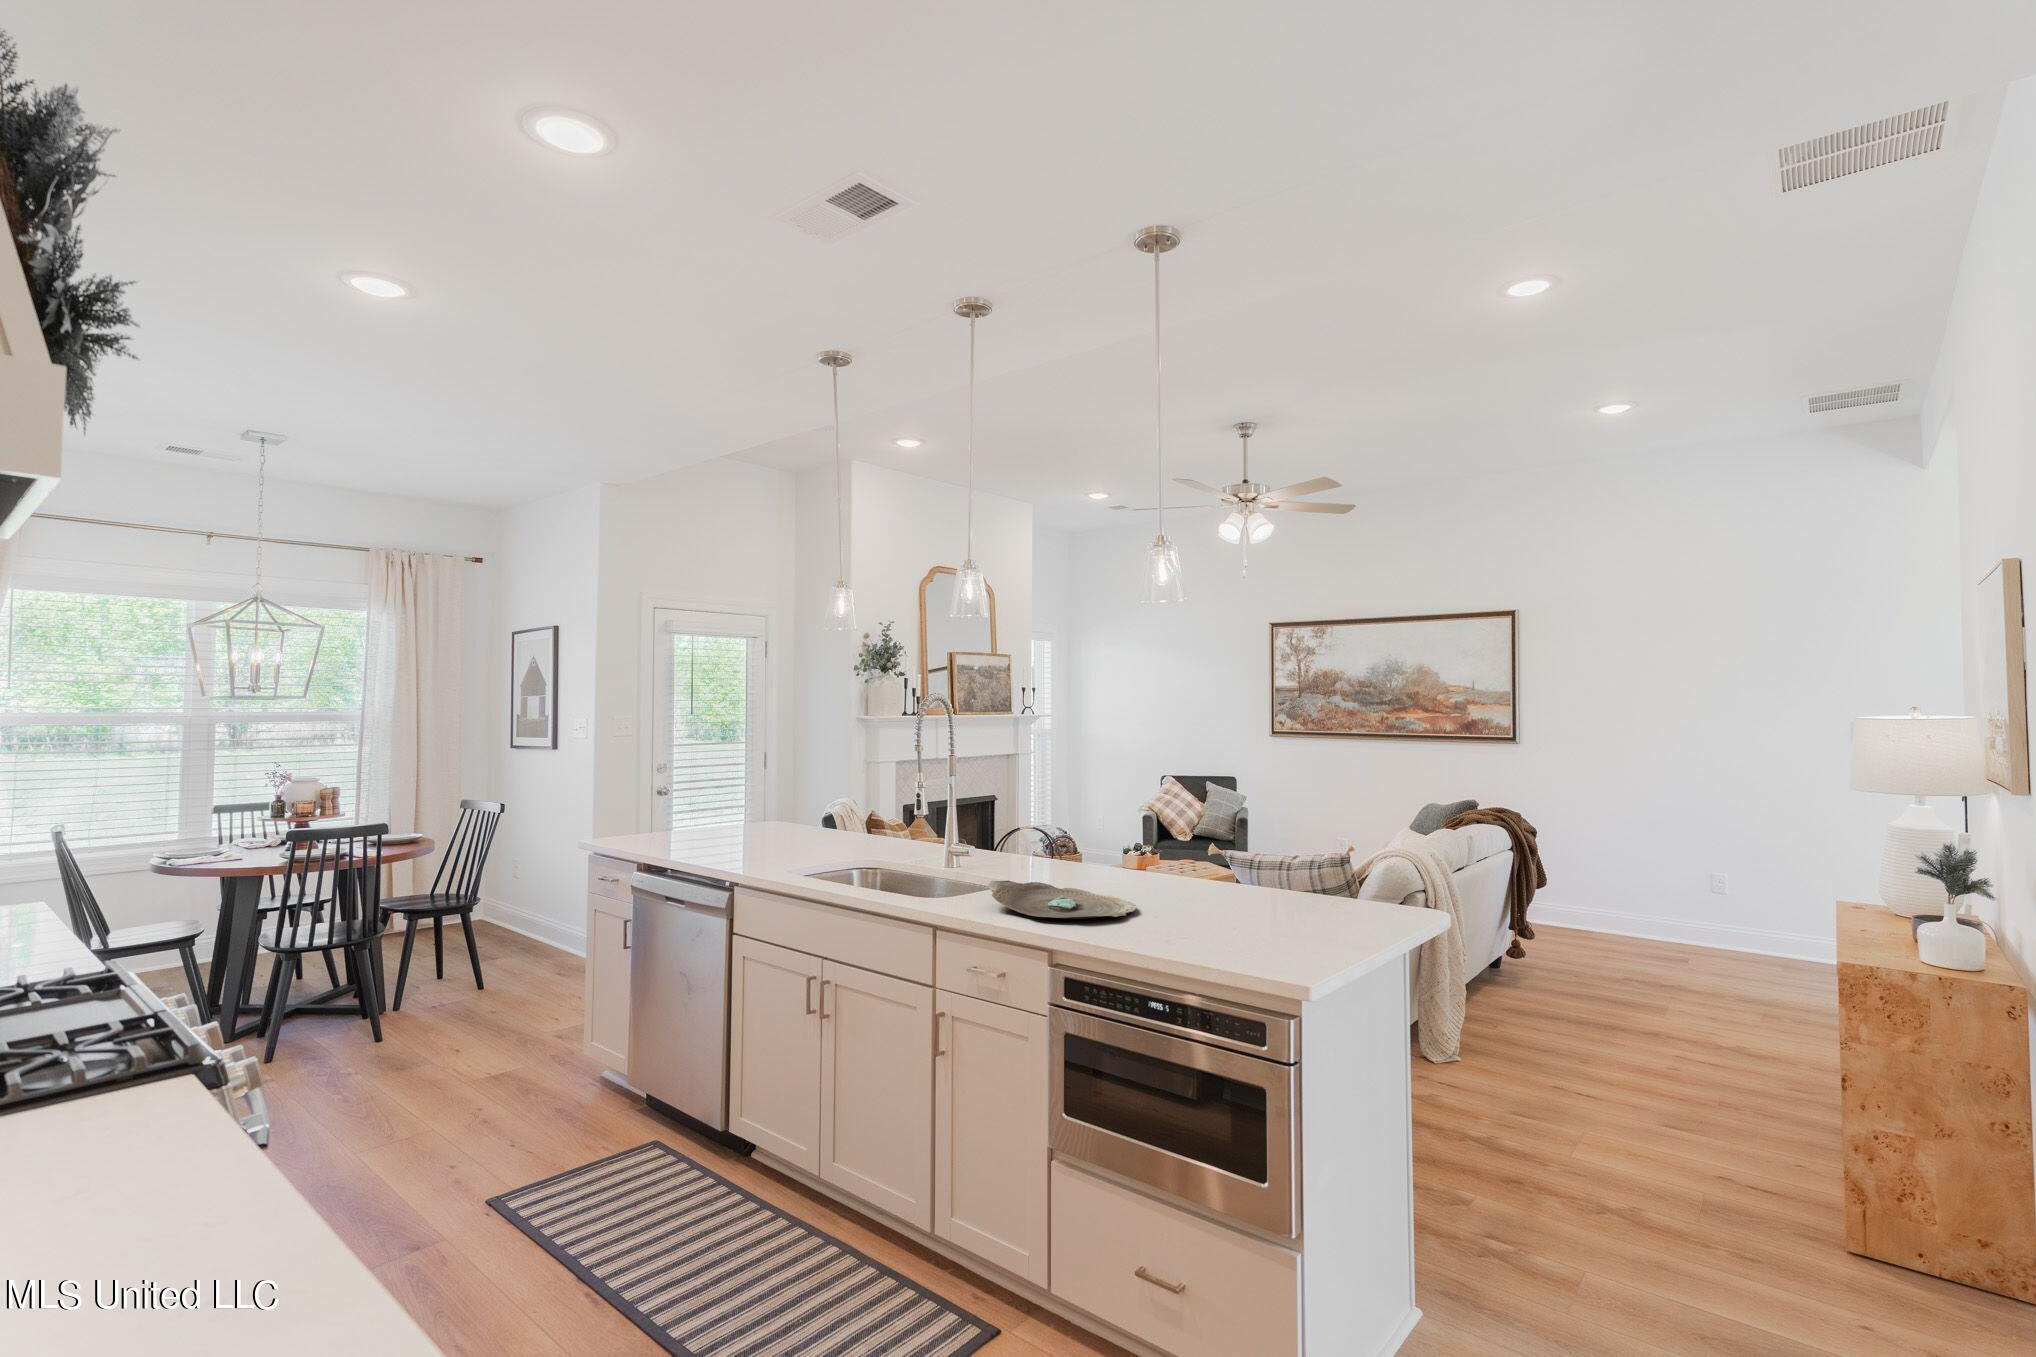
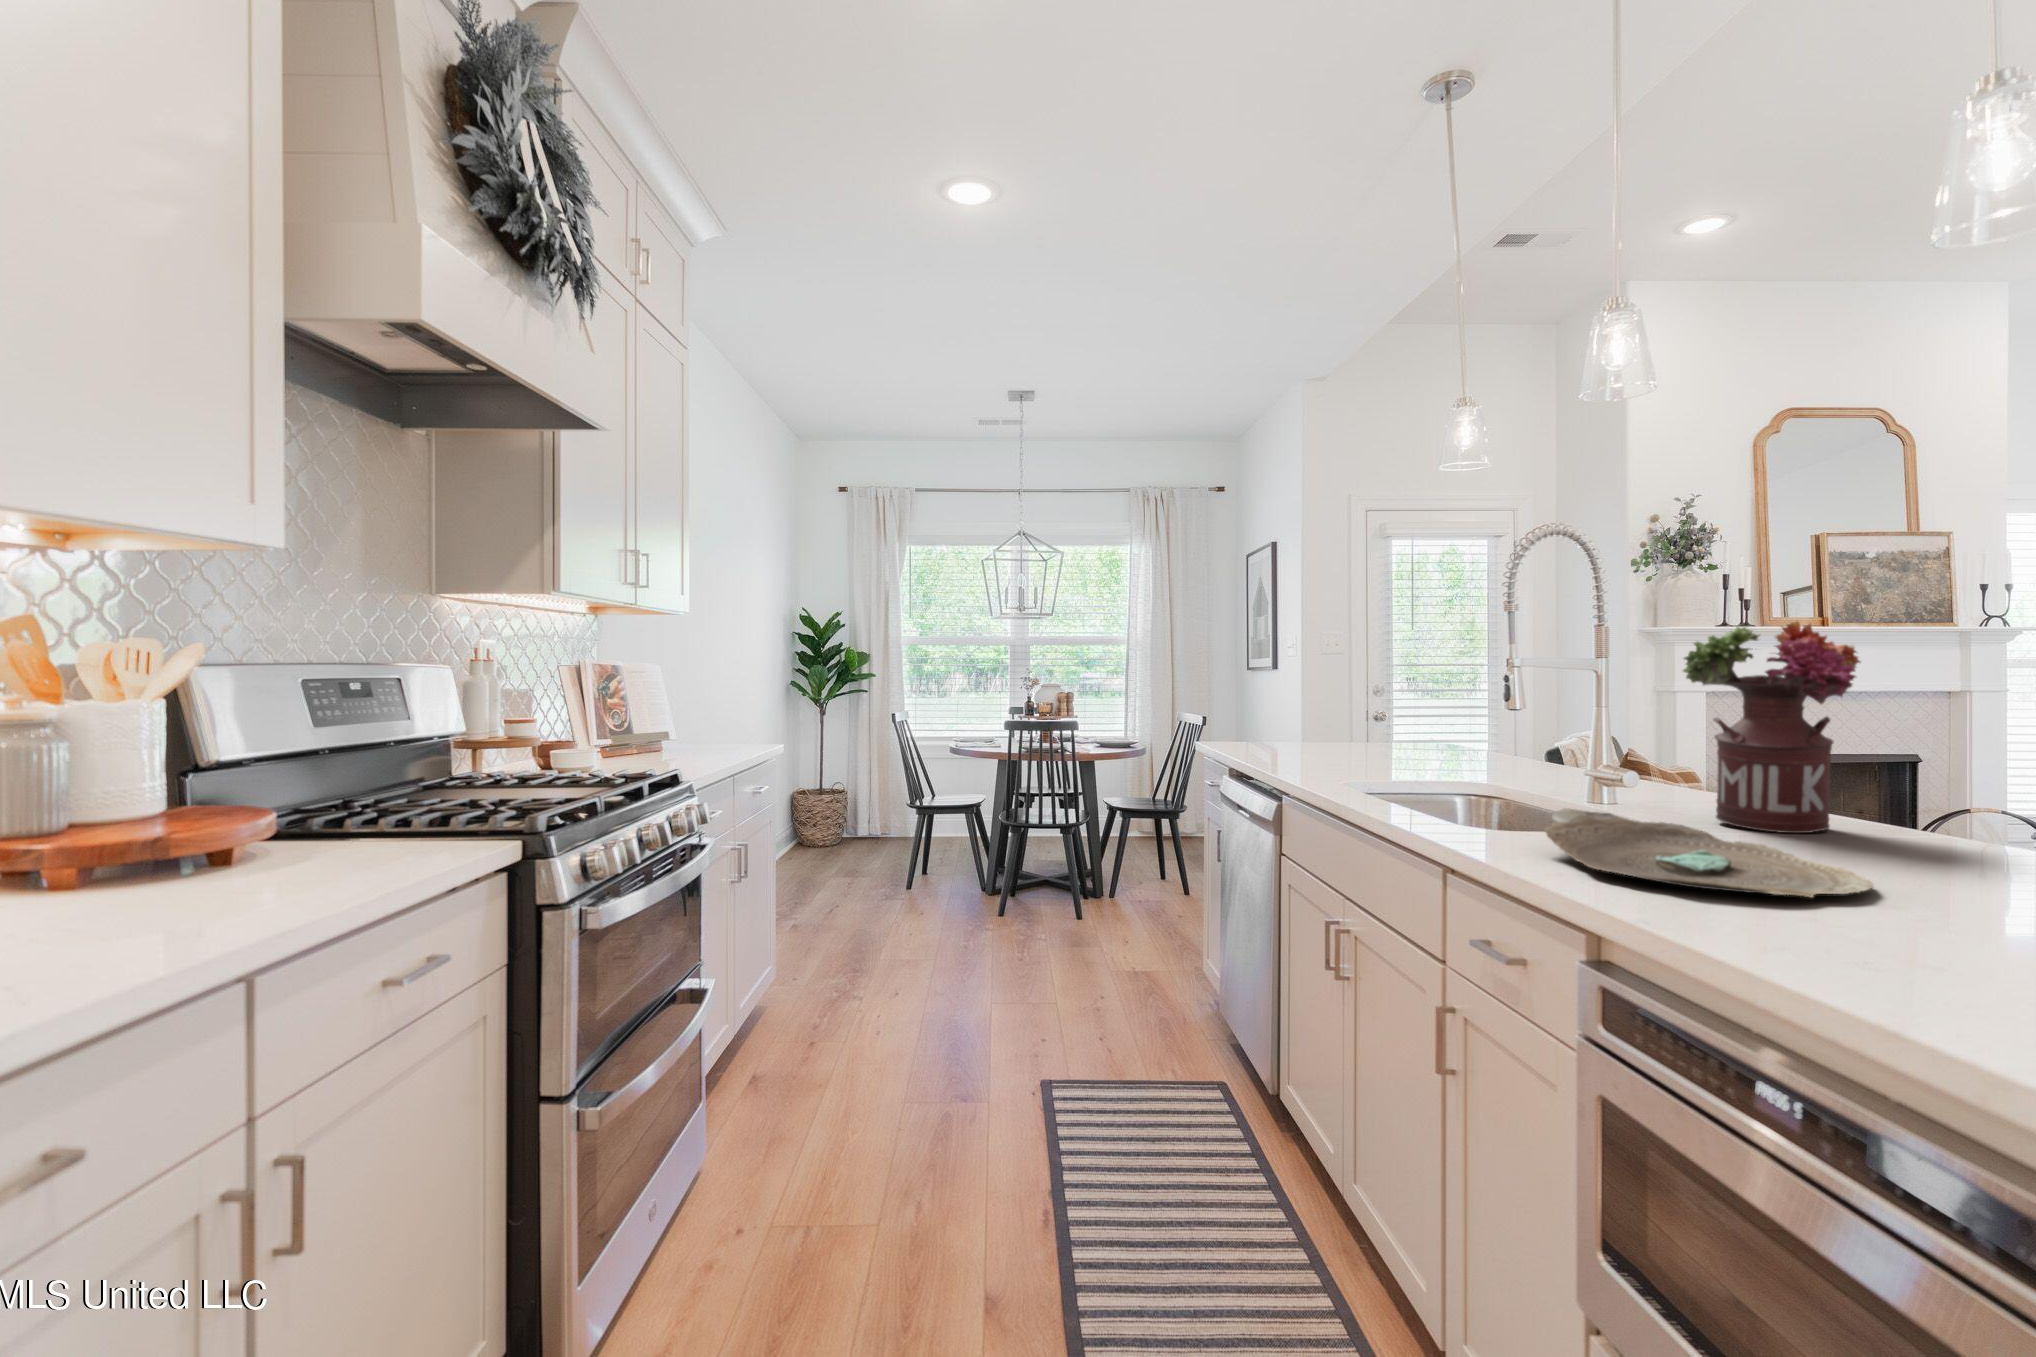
flower arrangement: none [1009,760,1088,877] -> present [1683,622,1861,833]

